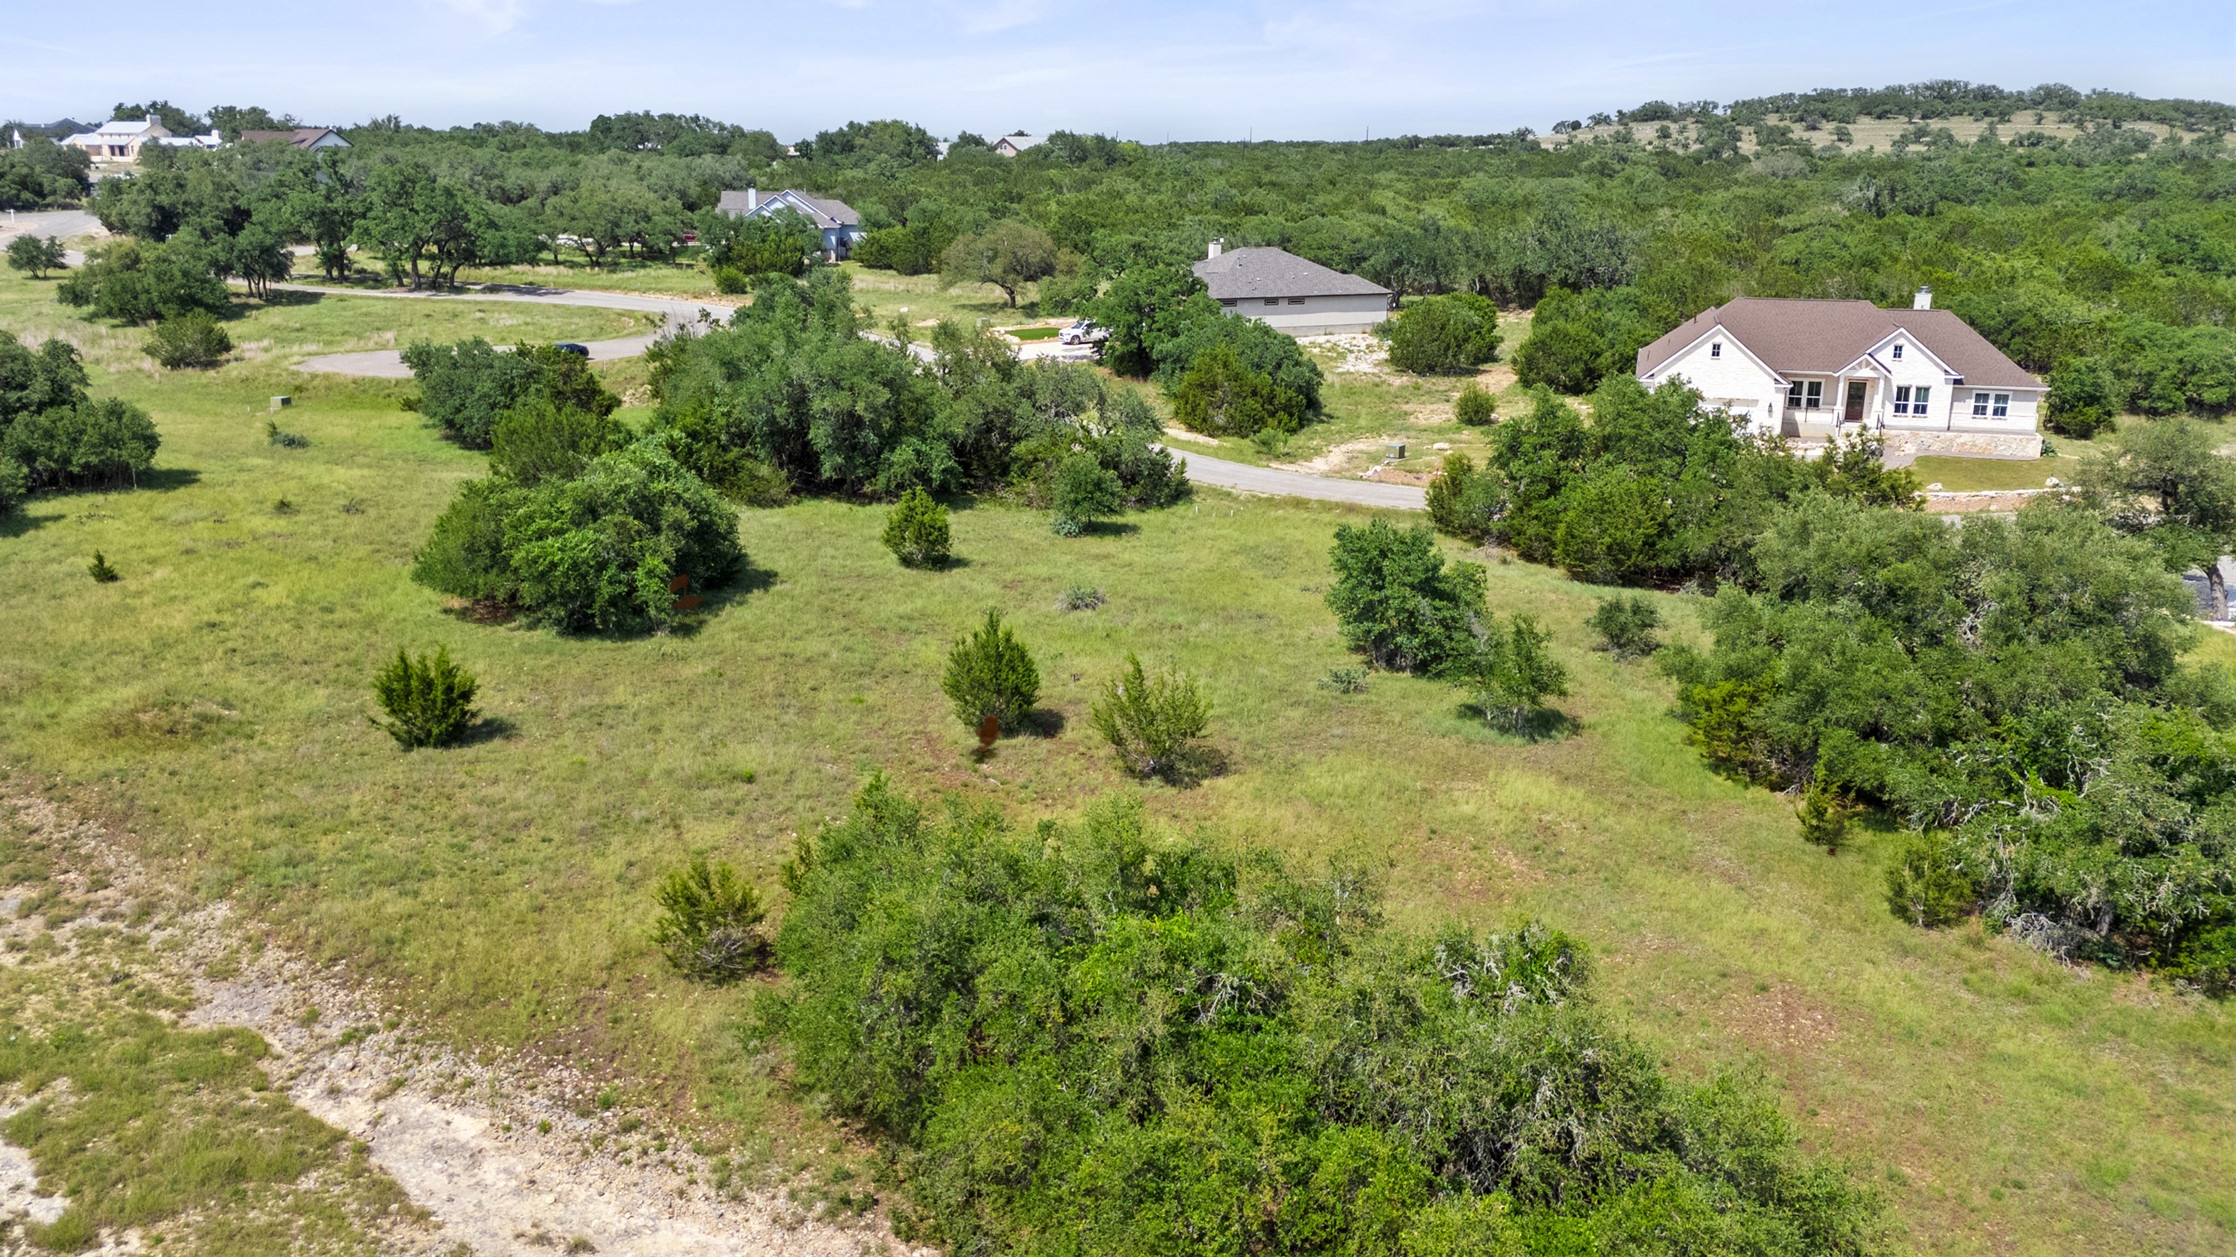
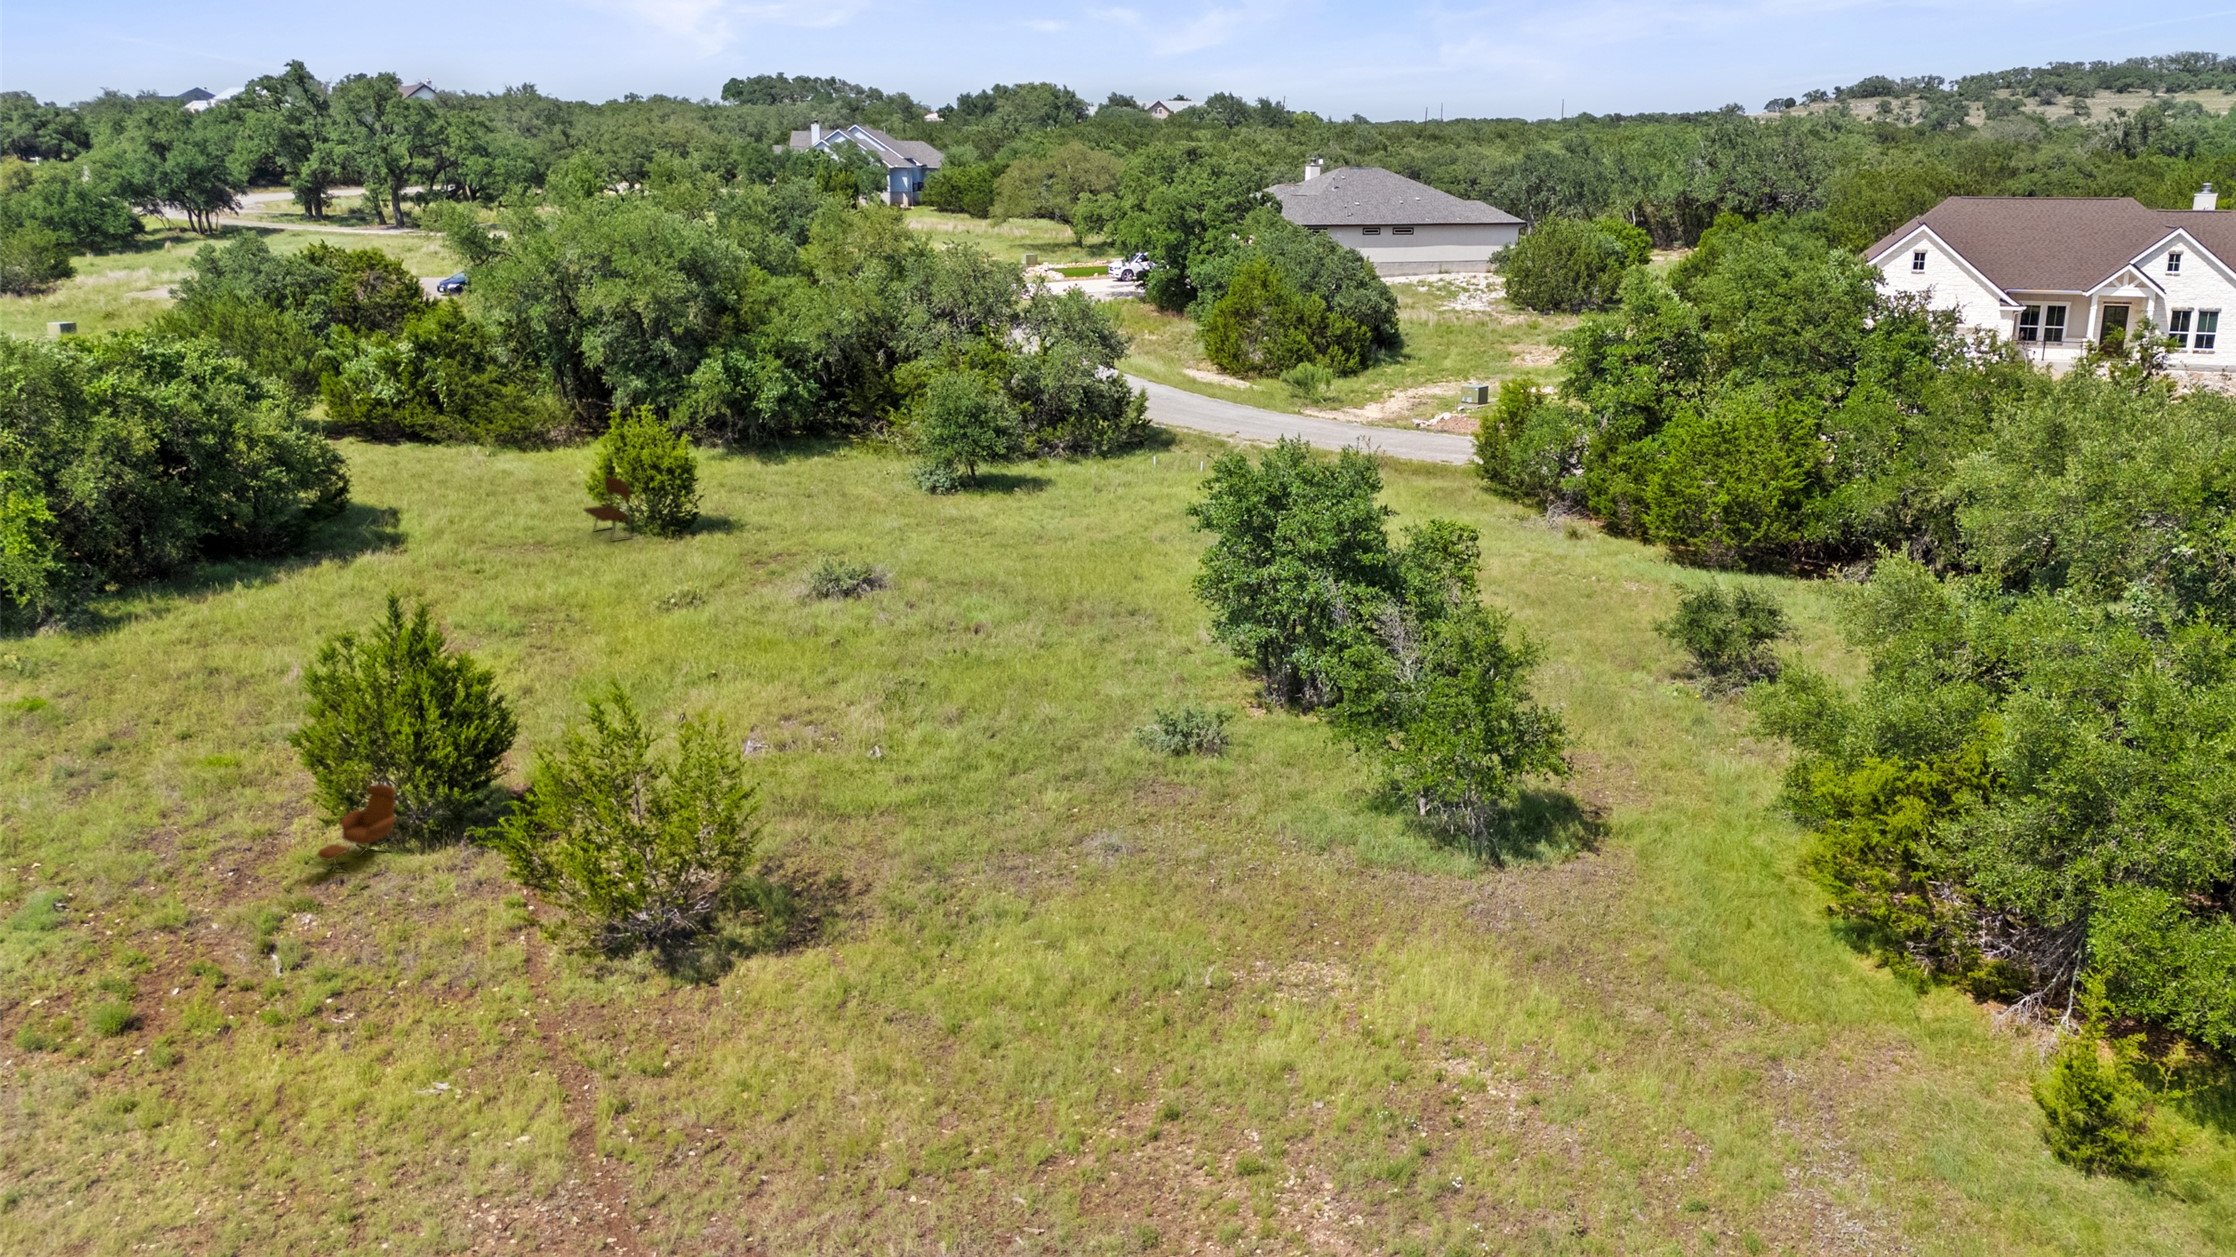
bench: present [669,575,704,624] -> present [583,476,632,542]
potted tree: present [1823,820,1855,855] -> none [2090,1115,2187,1203]

